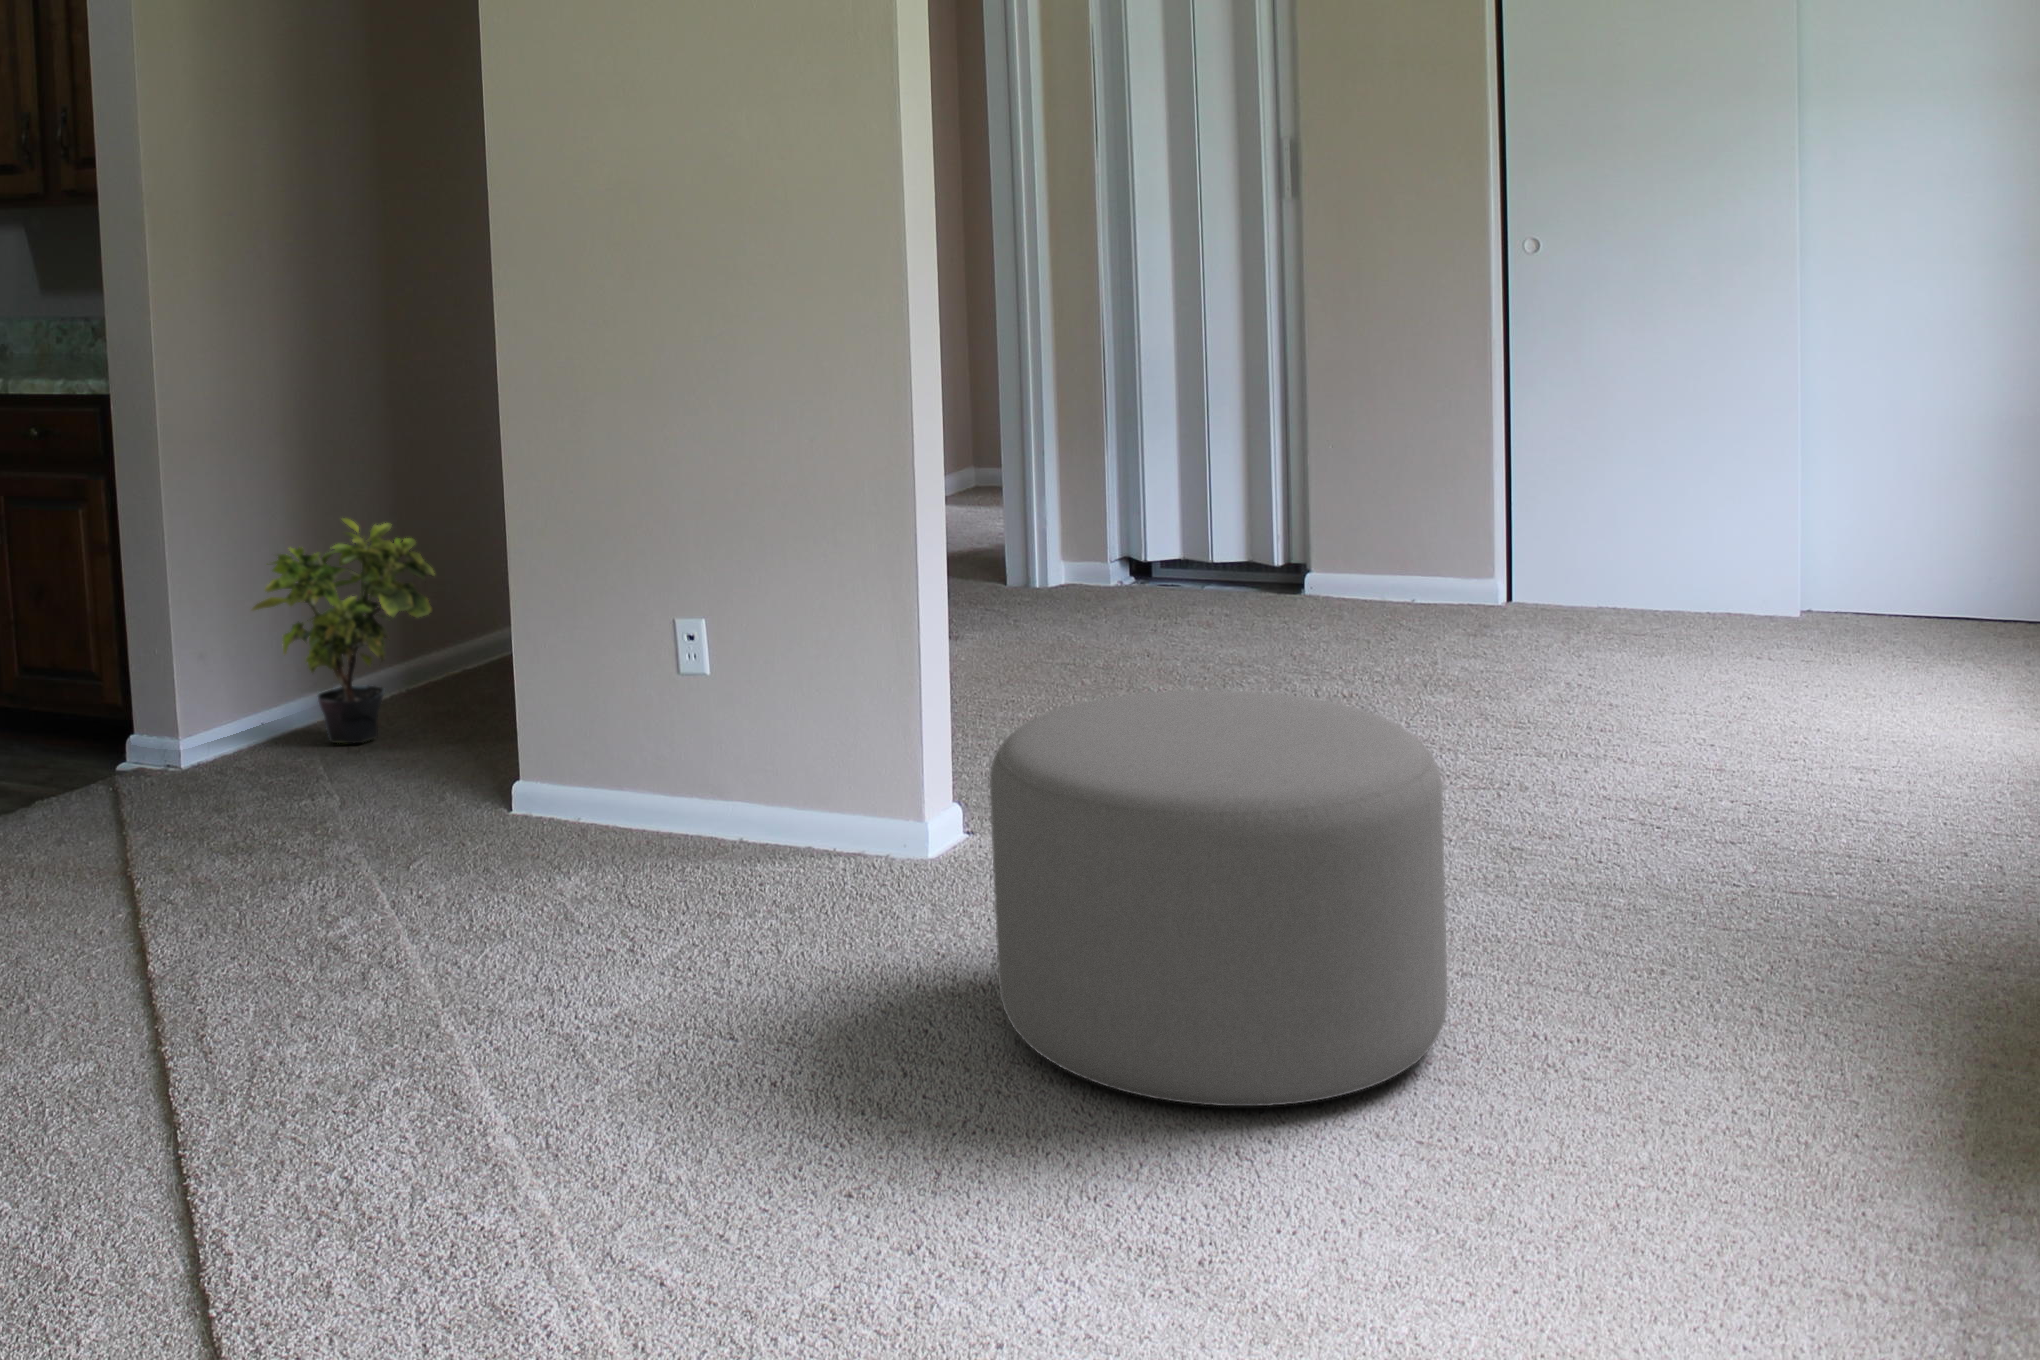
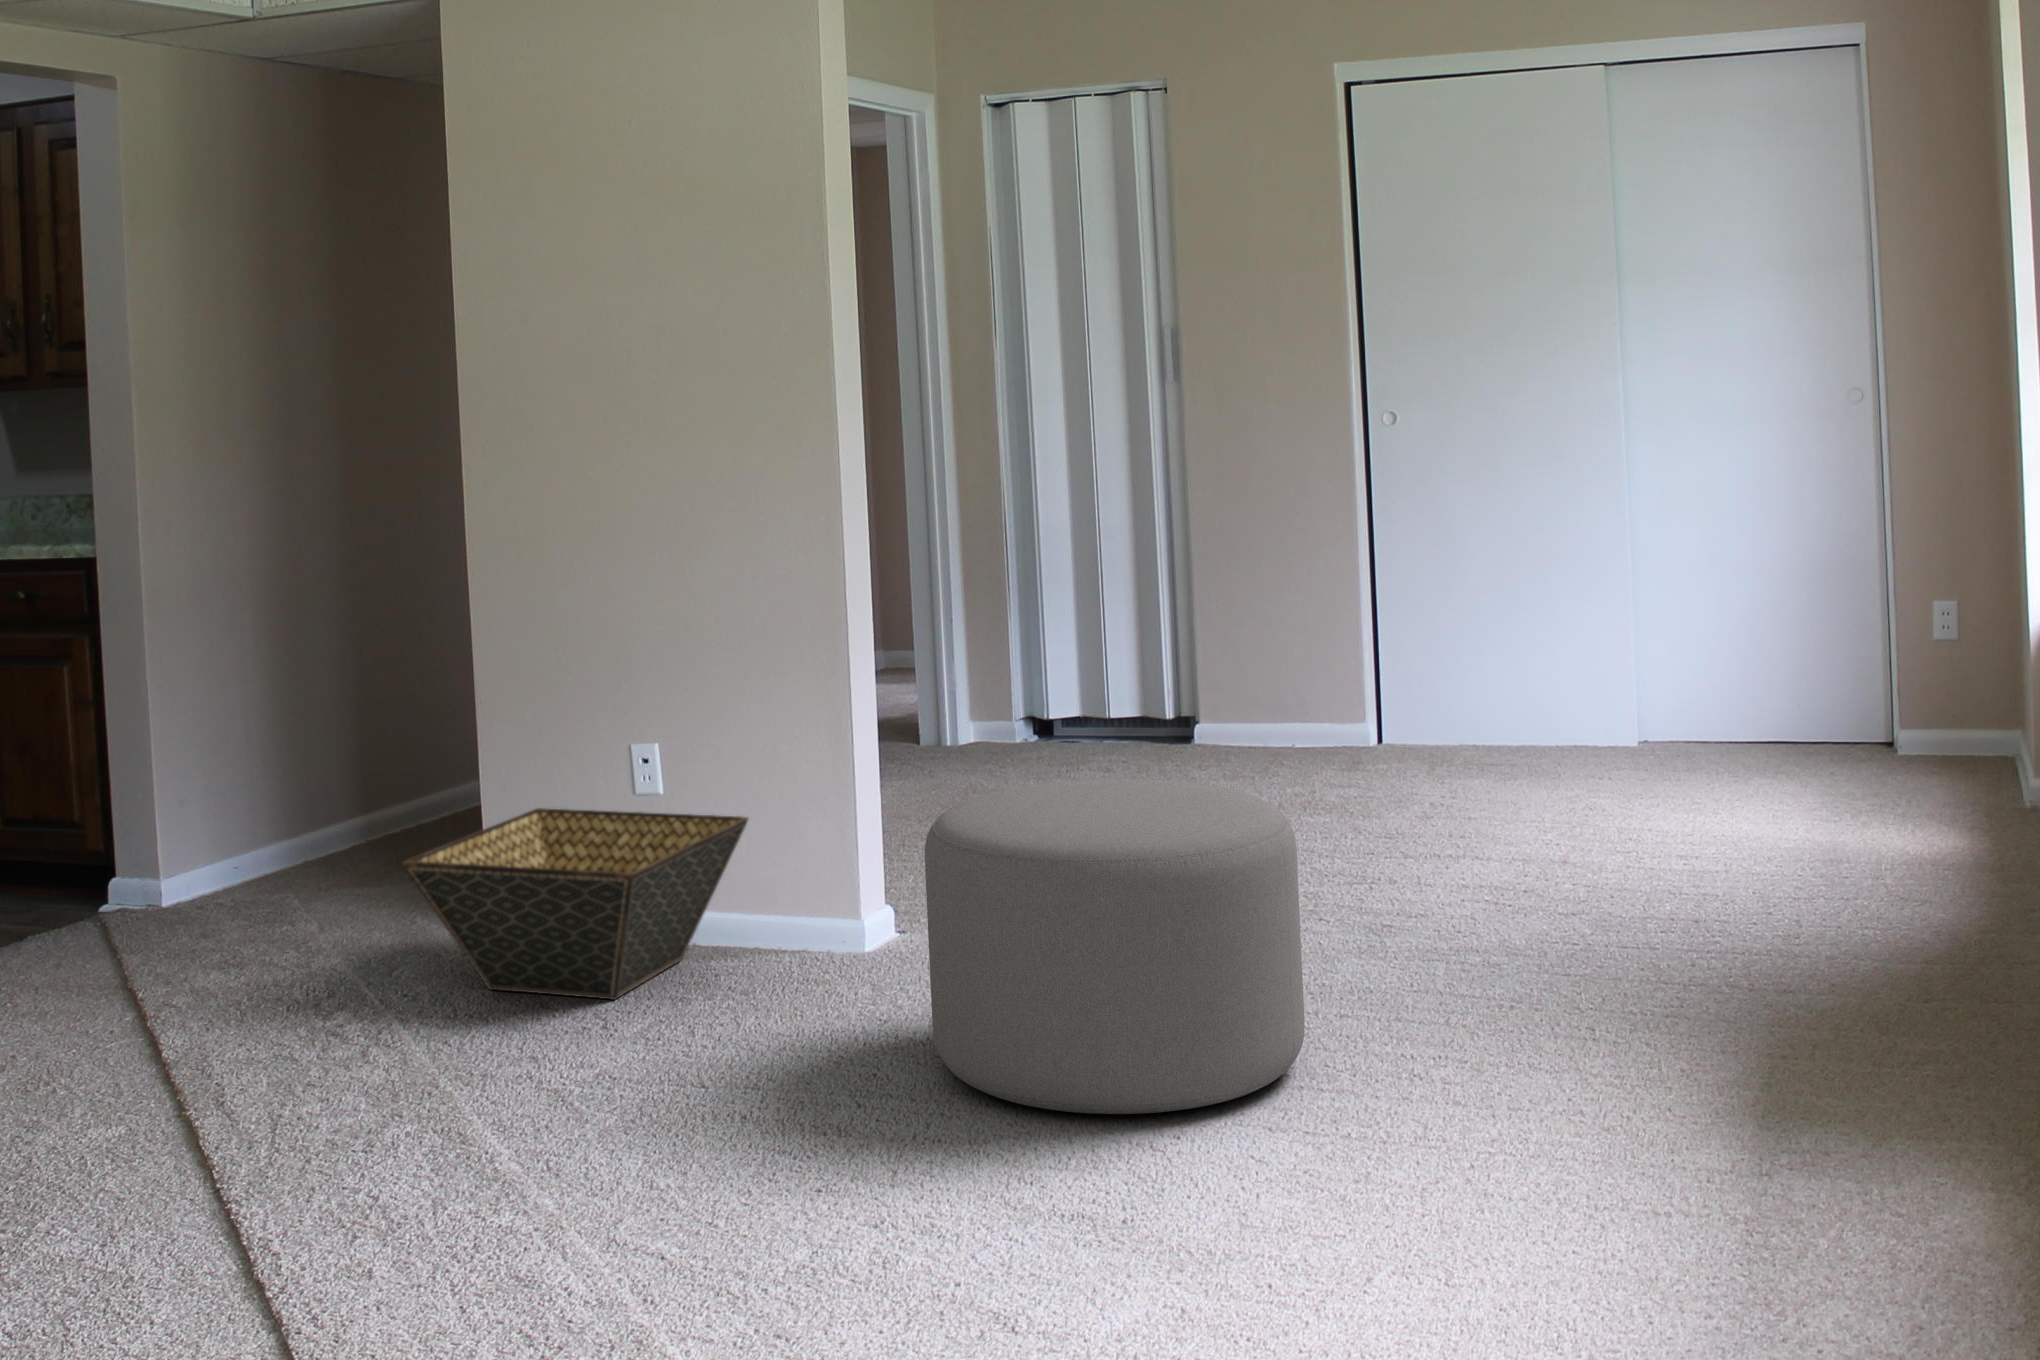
potted plant: present [252,518,434,743] -> none [230,669,406,880]
basket: none [409,686,796,912] -> present [403,808,748,1000]

